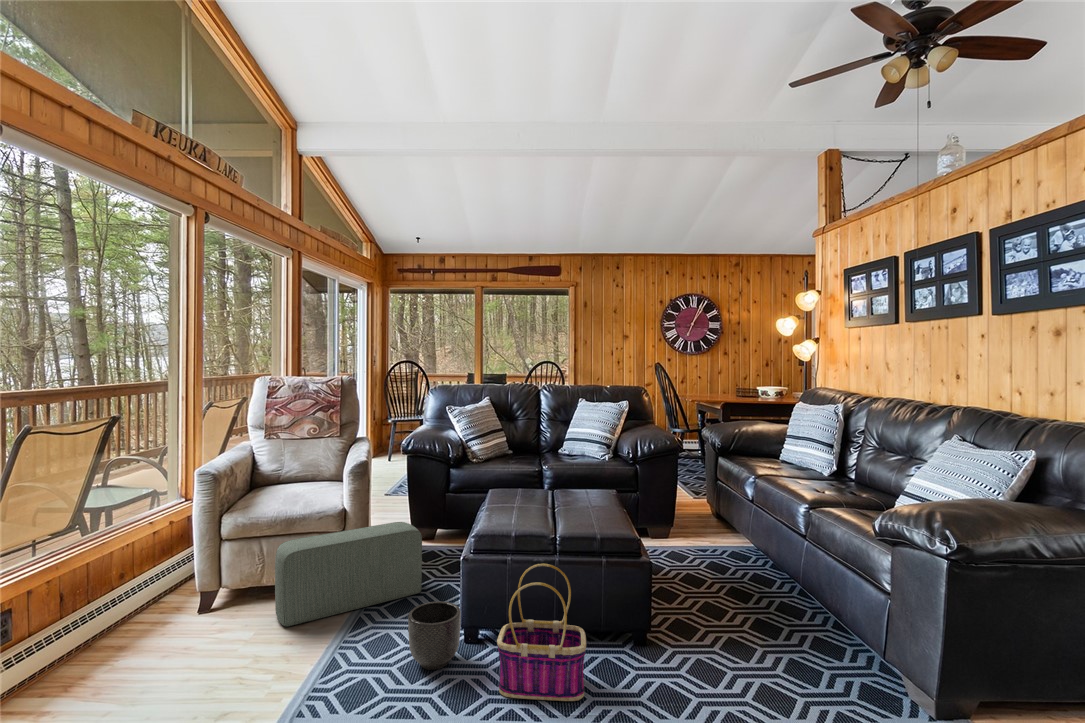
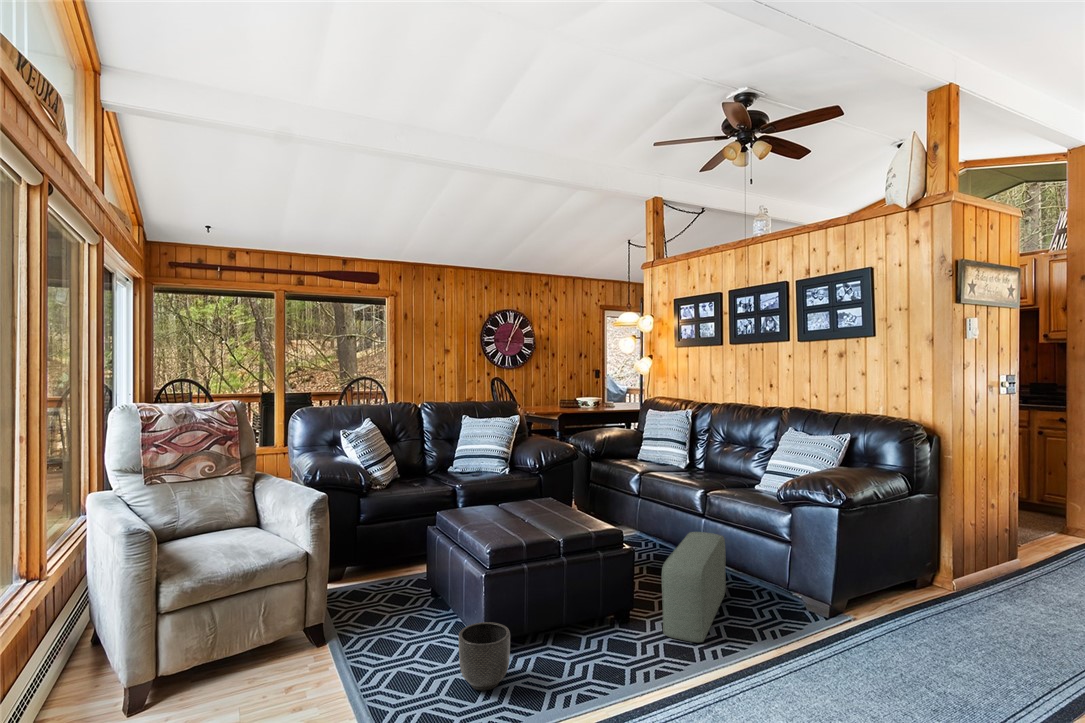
pouf: present [275,522,422,626] -> present [662,532,726,643]
basket: present [497,564,586,701] -> none [555,564,637,690]

